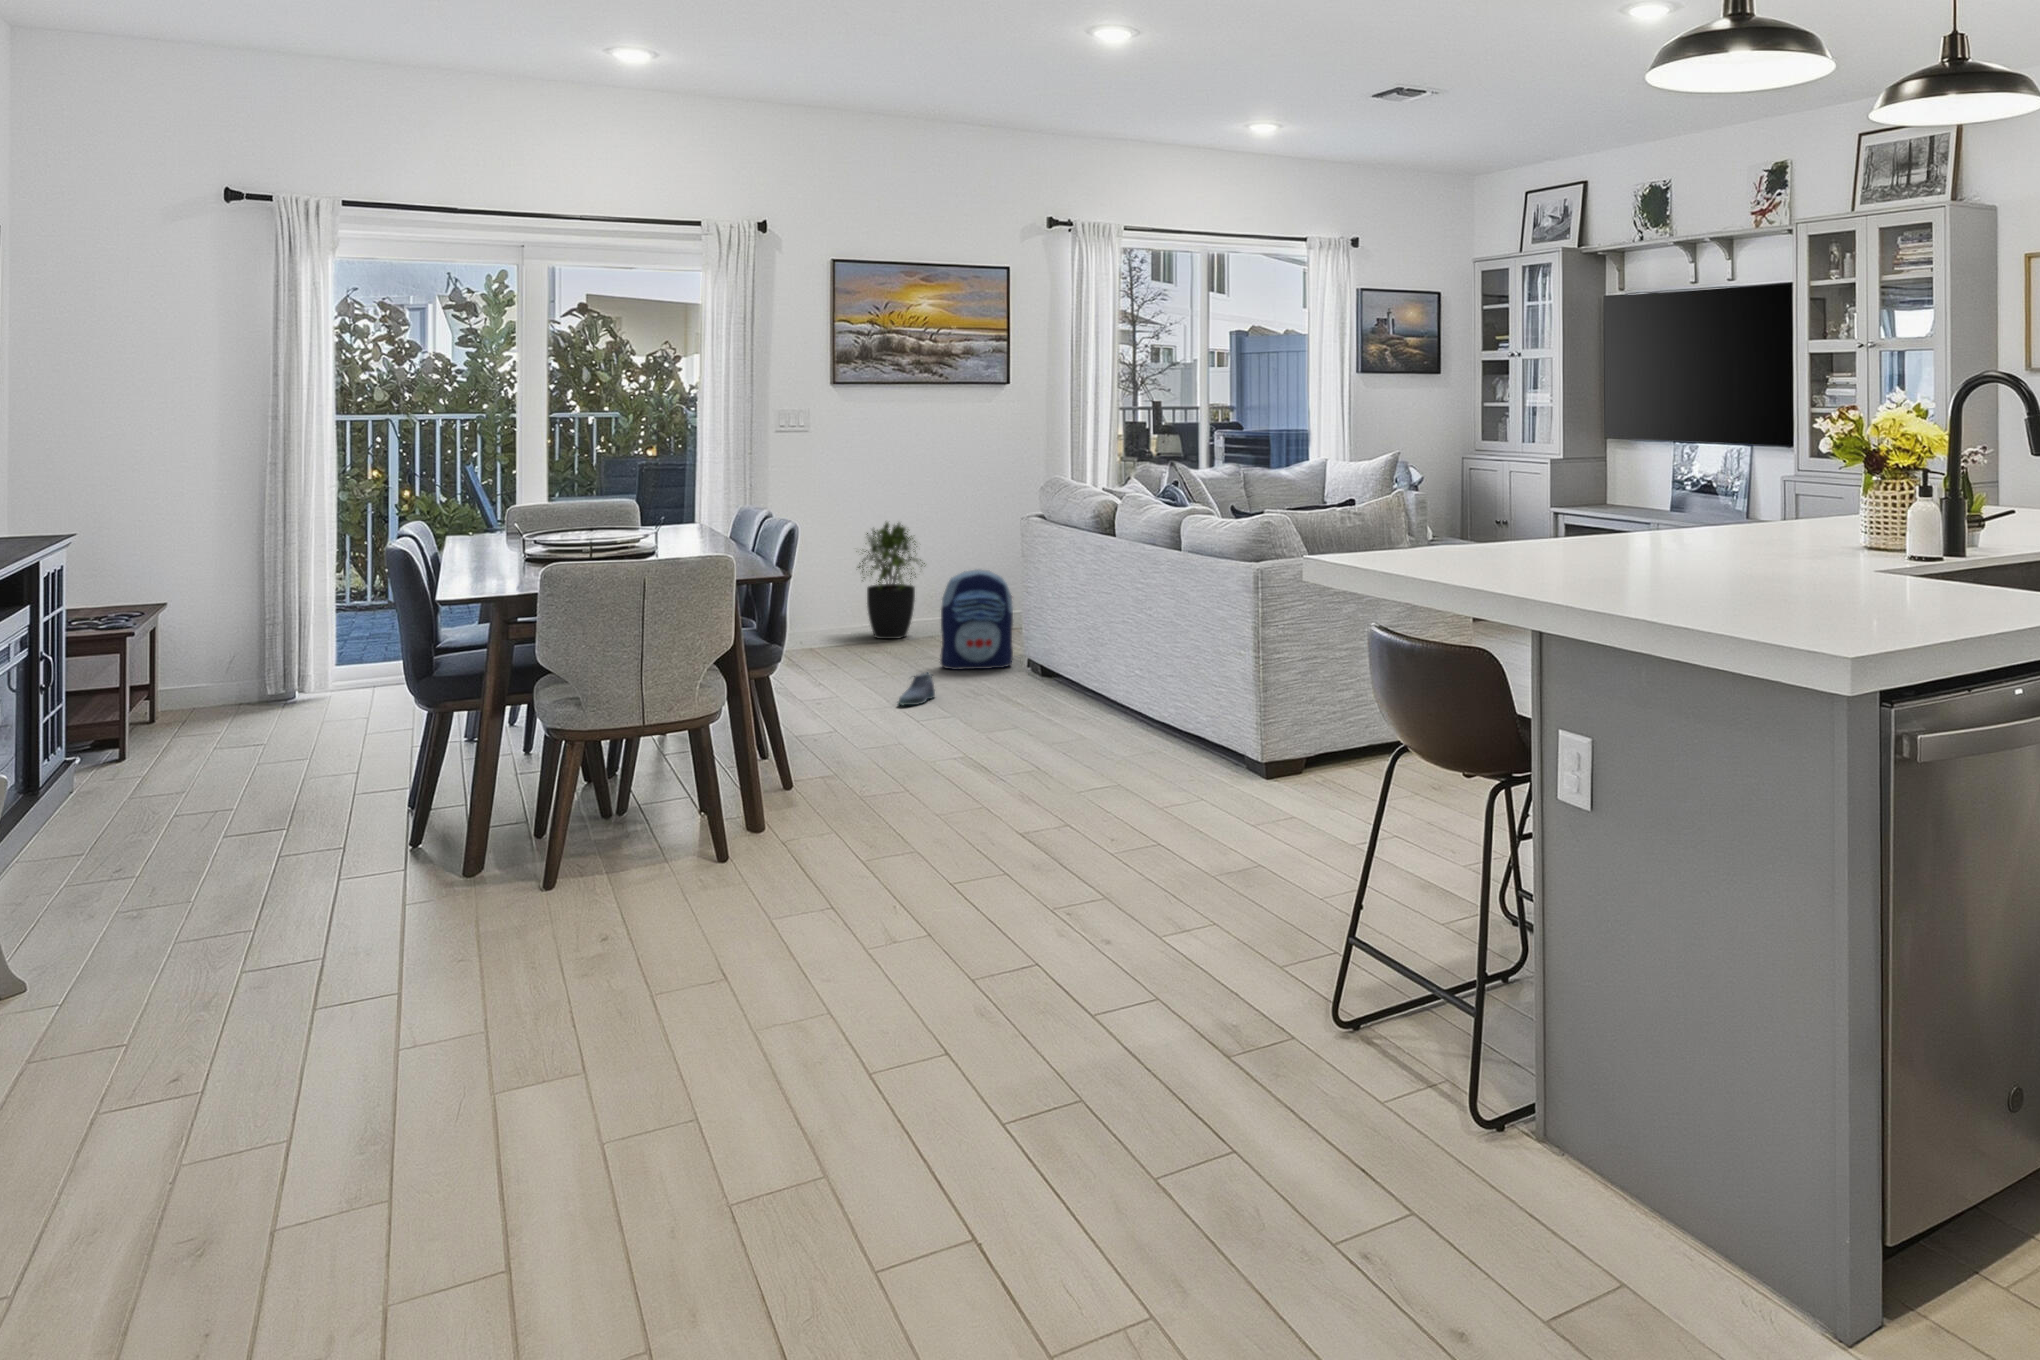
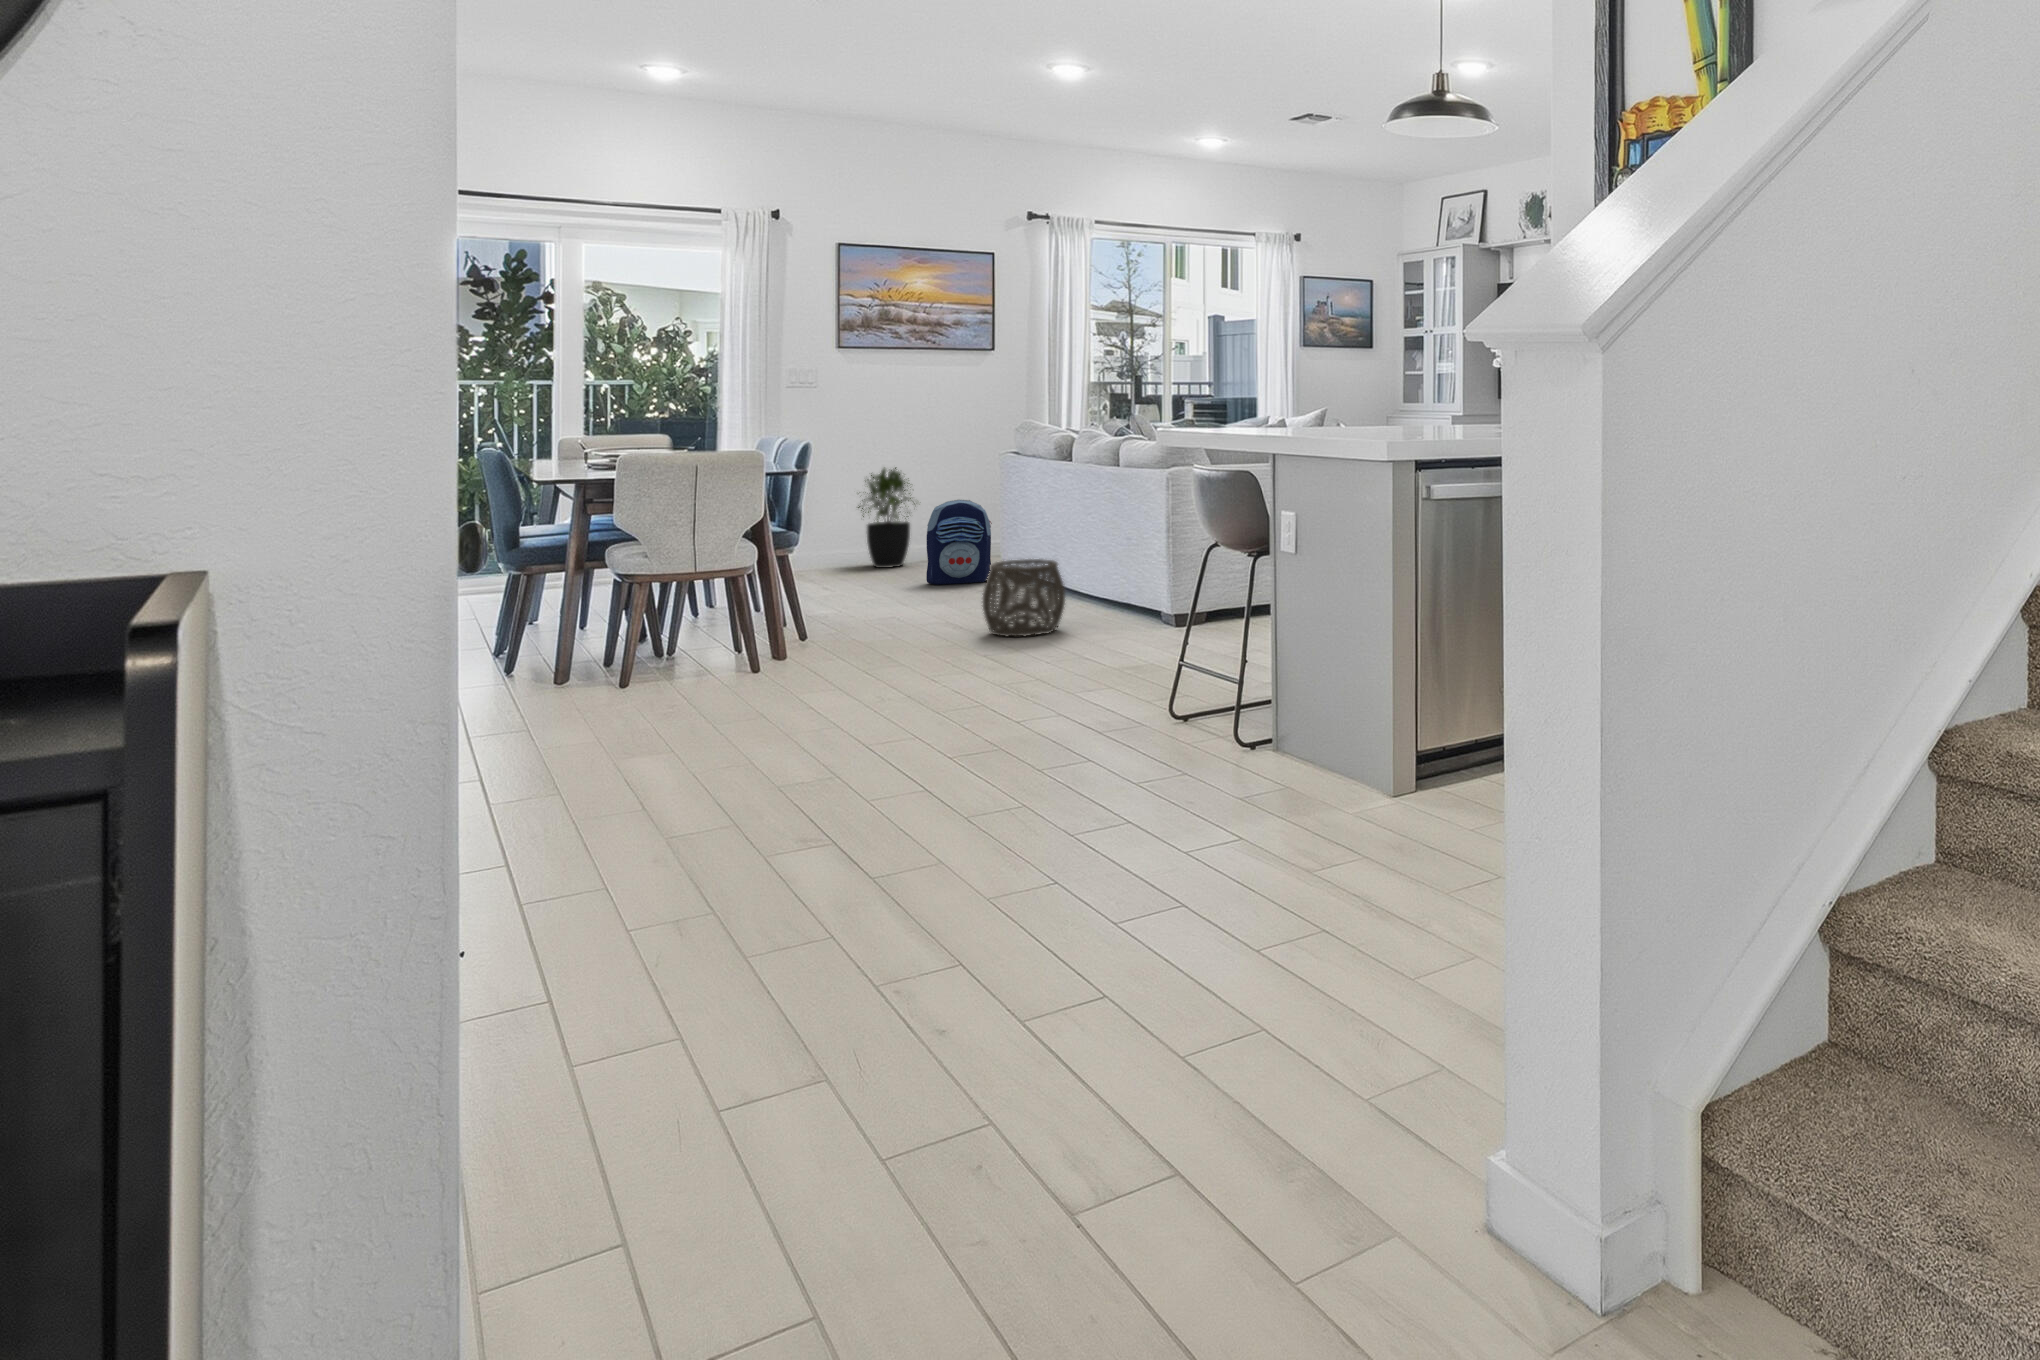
woven basket: none [1023,664,1119,760] -> present [982,559,1065,637]
shoe: present [898,673,935,705] -> none [879,582,916,609]

